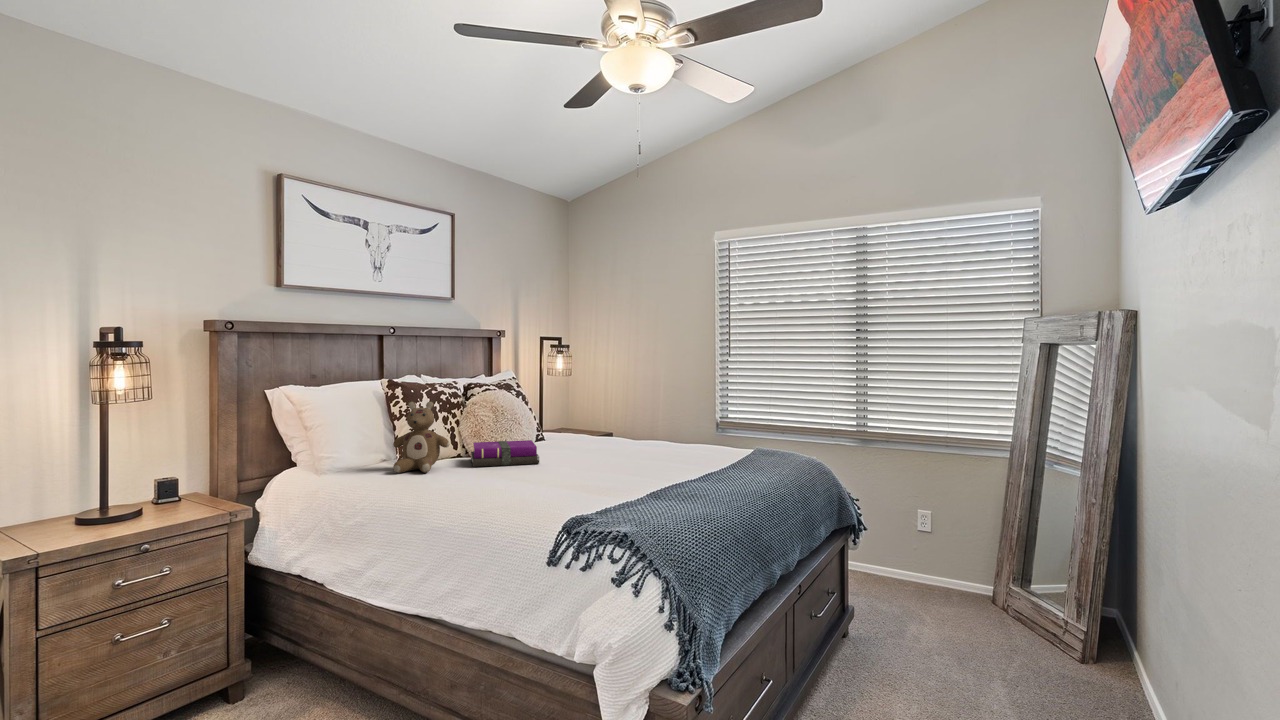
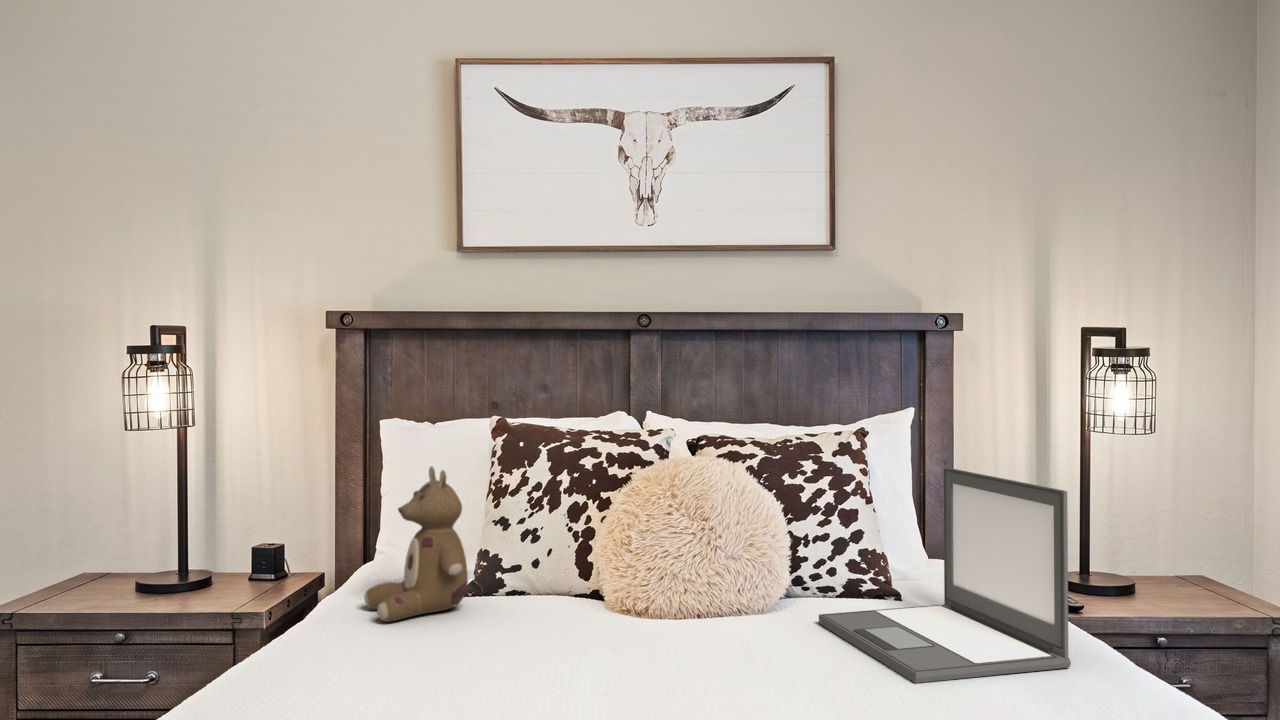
laptop: none [548,390,626,449] -> present [819,467,1071,683]
notebook: present [471,440,539,467] -> none [478,574,676,667]

